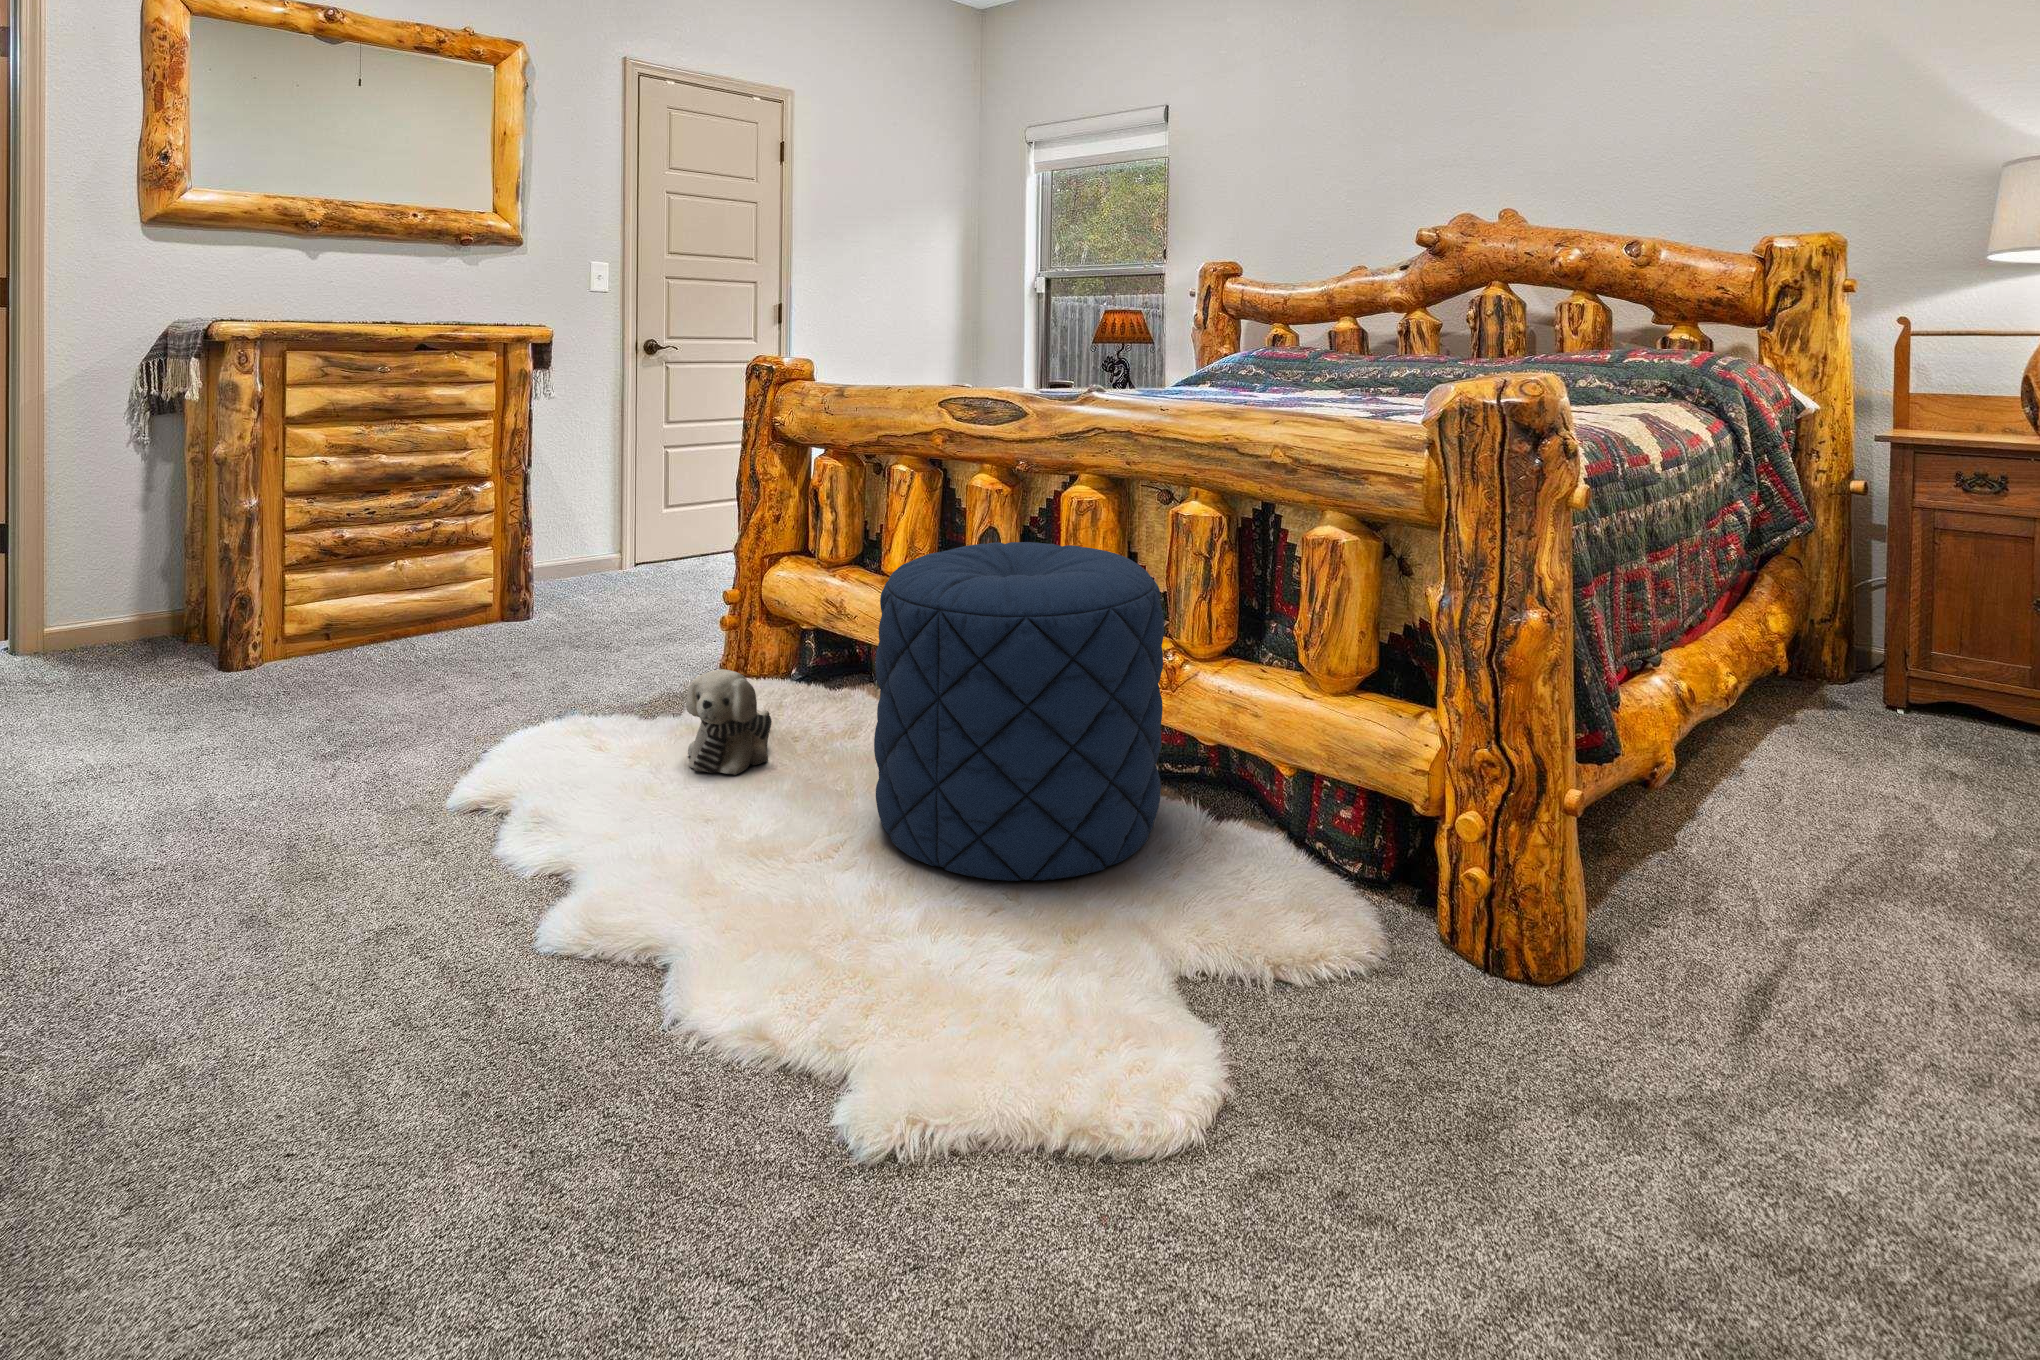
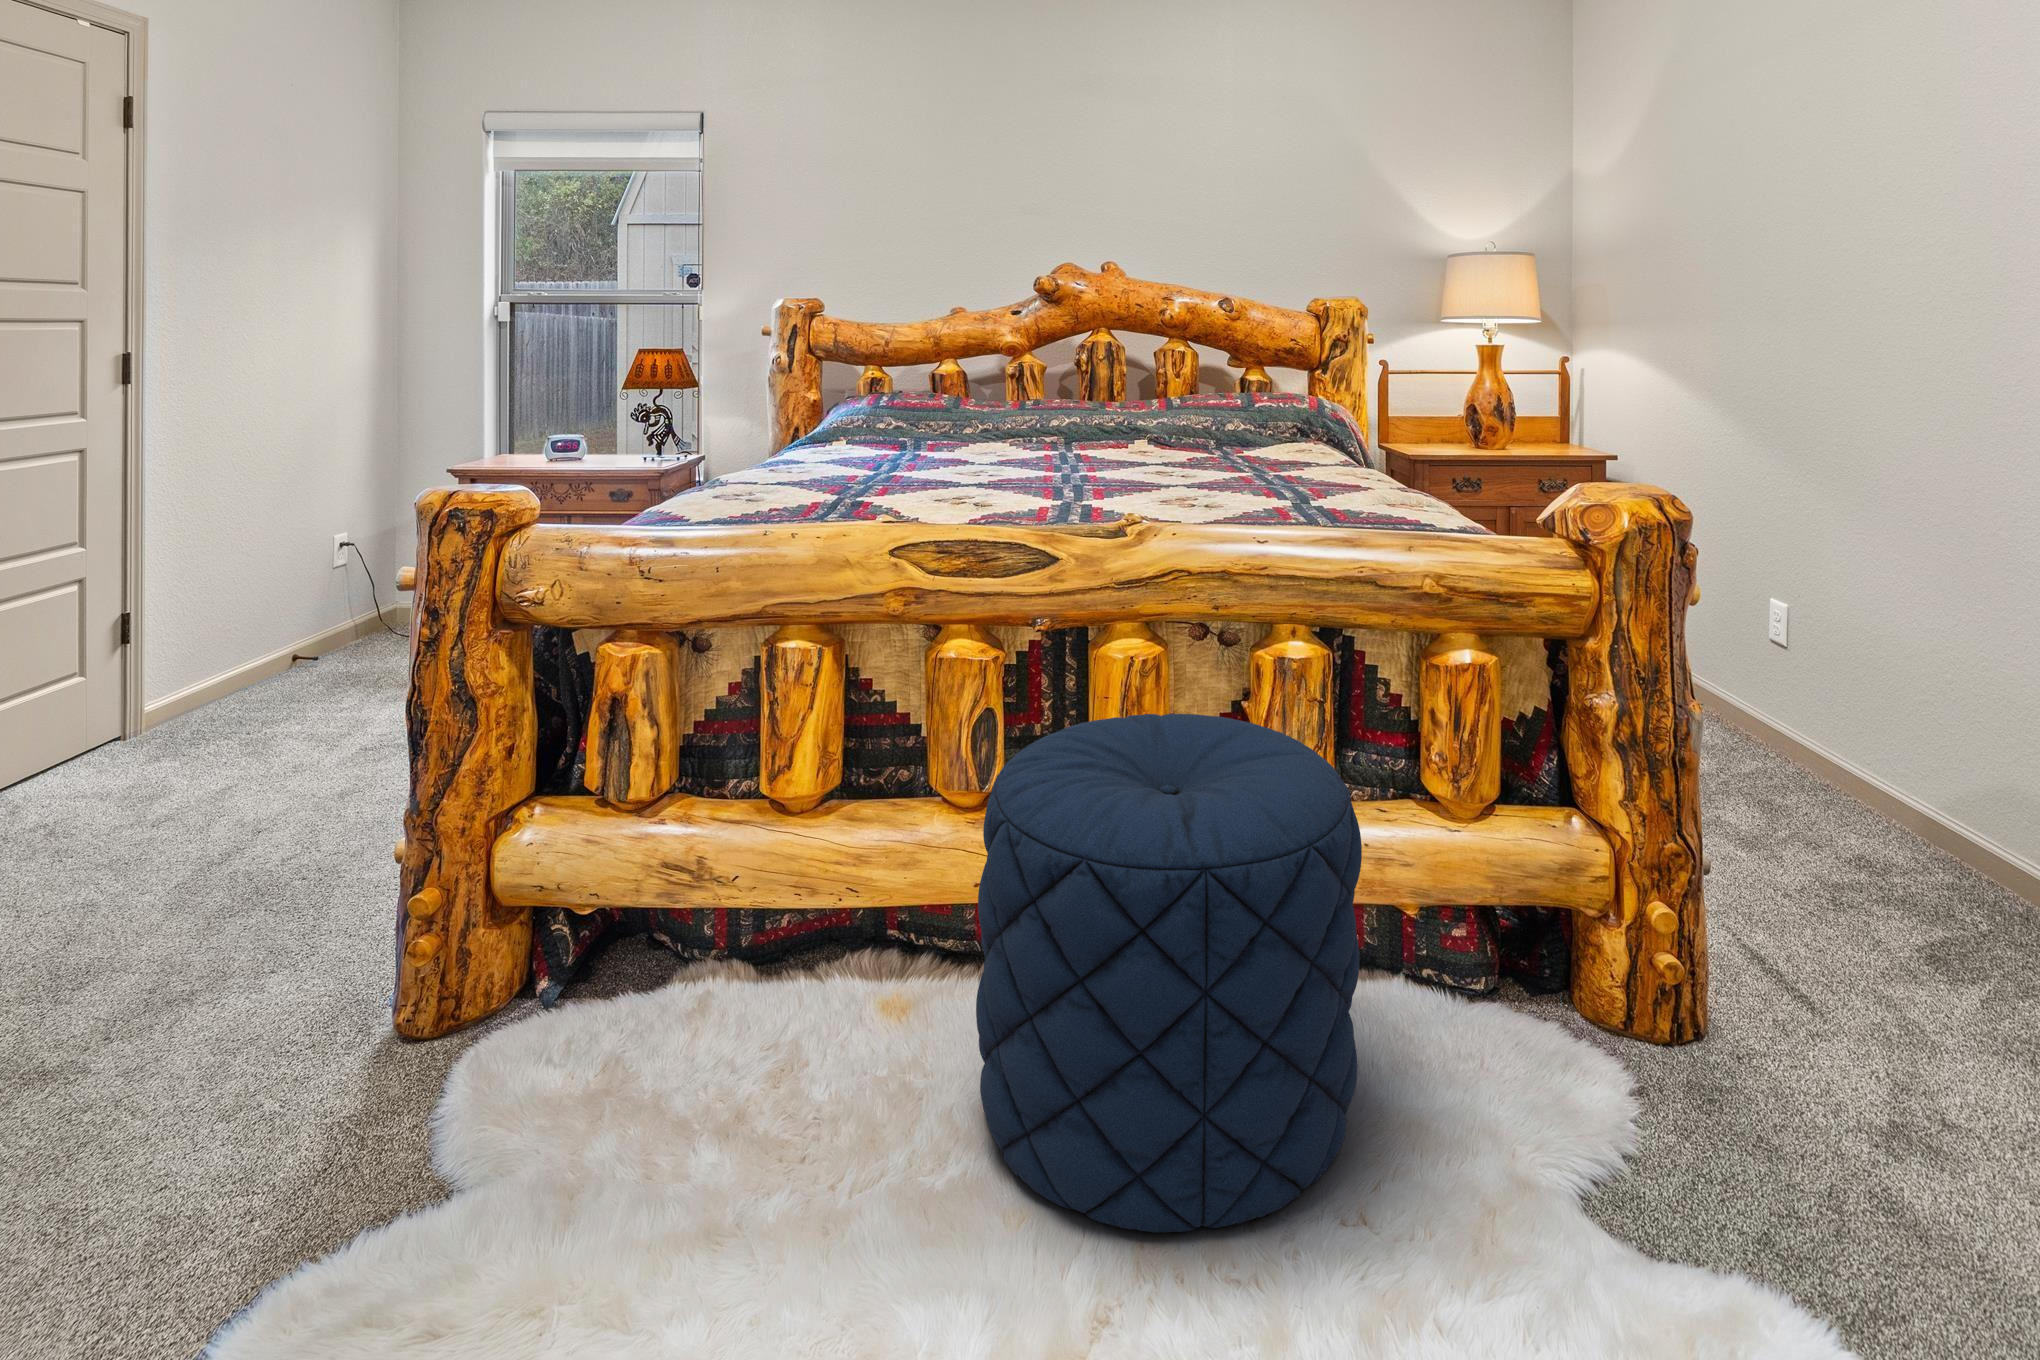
plush toy: present [686,669,772,775] -> none [569,1047,739,1253]

